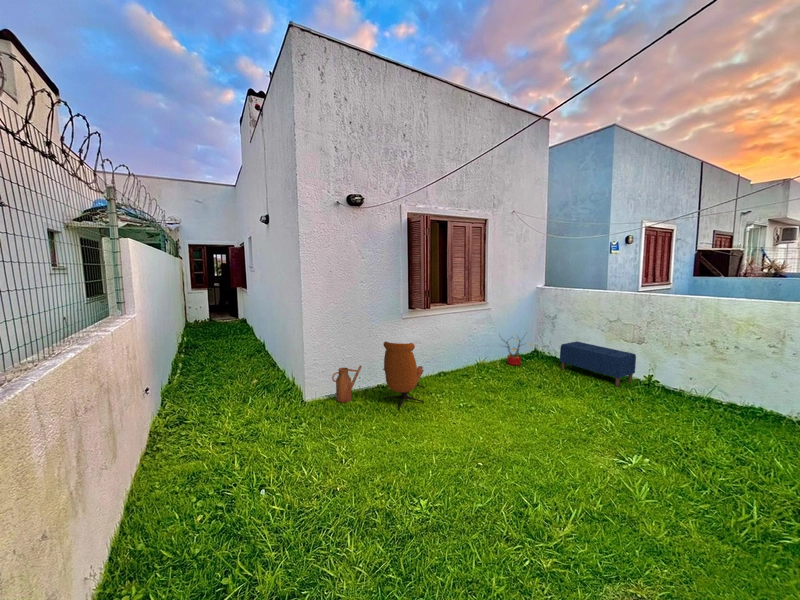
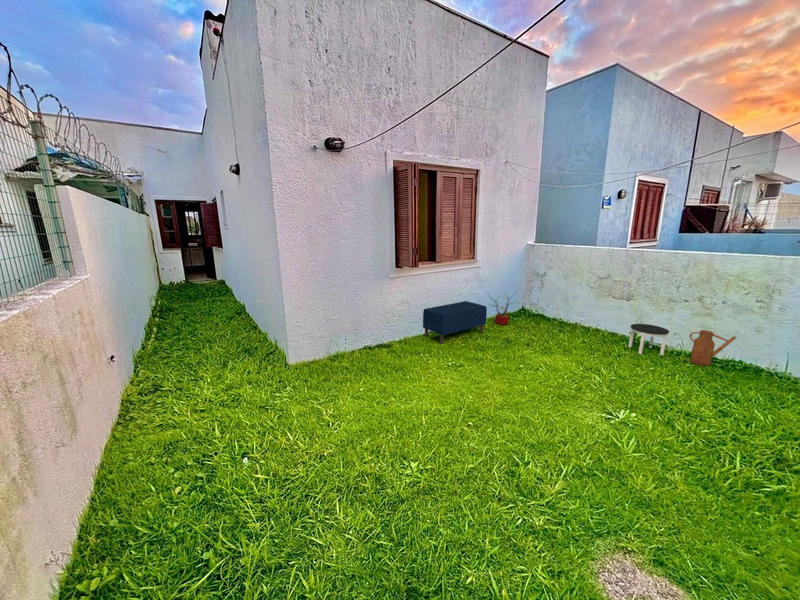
lounge chair: present [383,342,425,410] -> none [369,302,412,372]
bench: present [560,342,636,387] -> present [423,301,487,344]
watering can: present [332,366,362,403] -> present [689,330,736,366]
round table: none [642,367,683,400] -> present [628,324,669,355]

